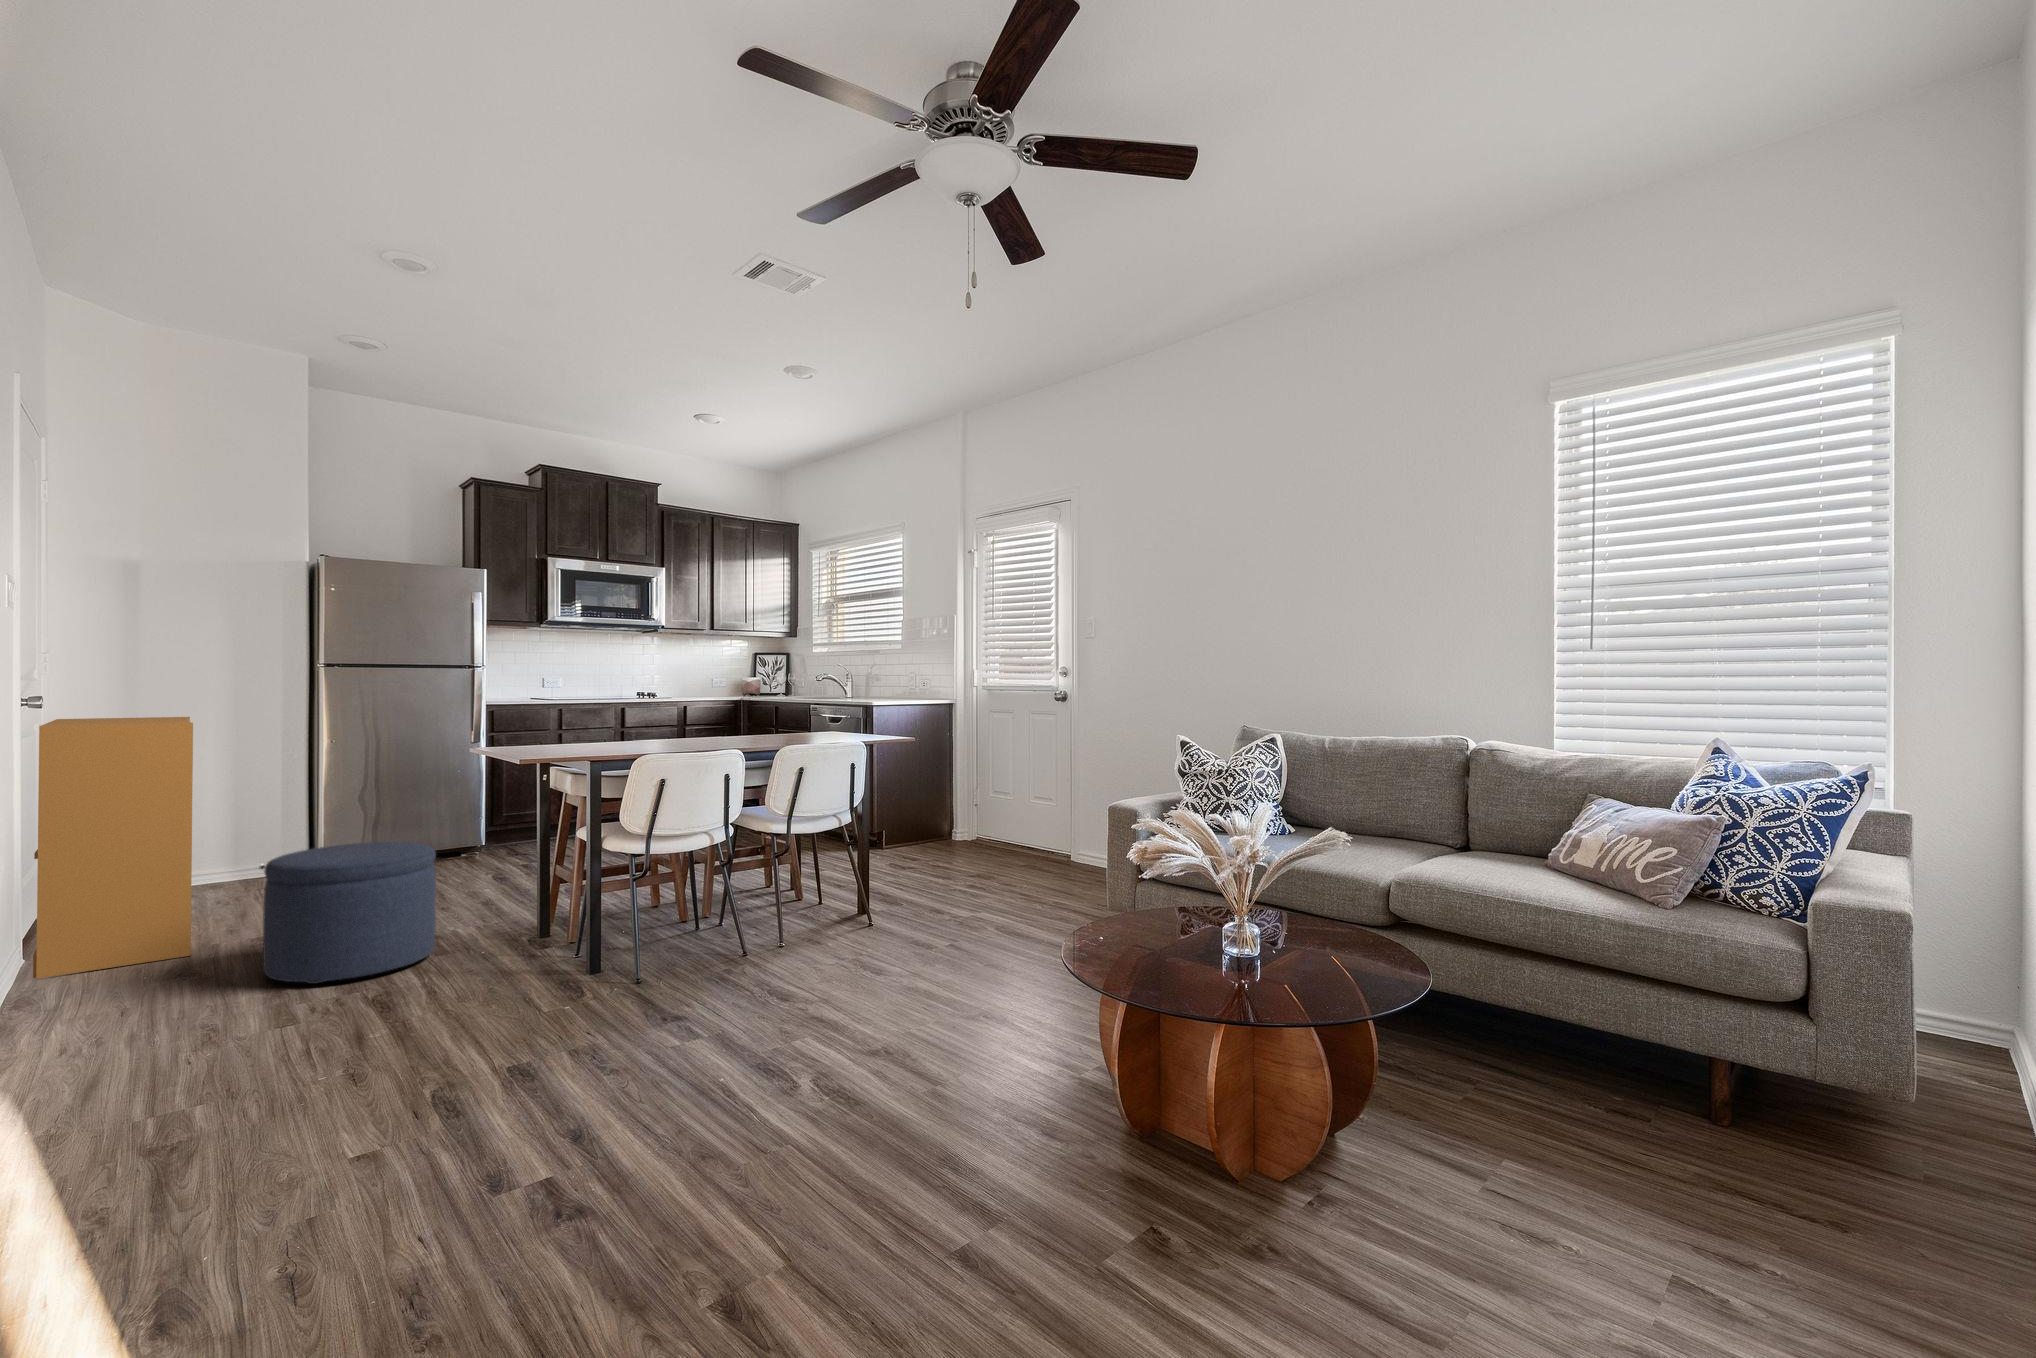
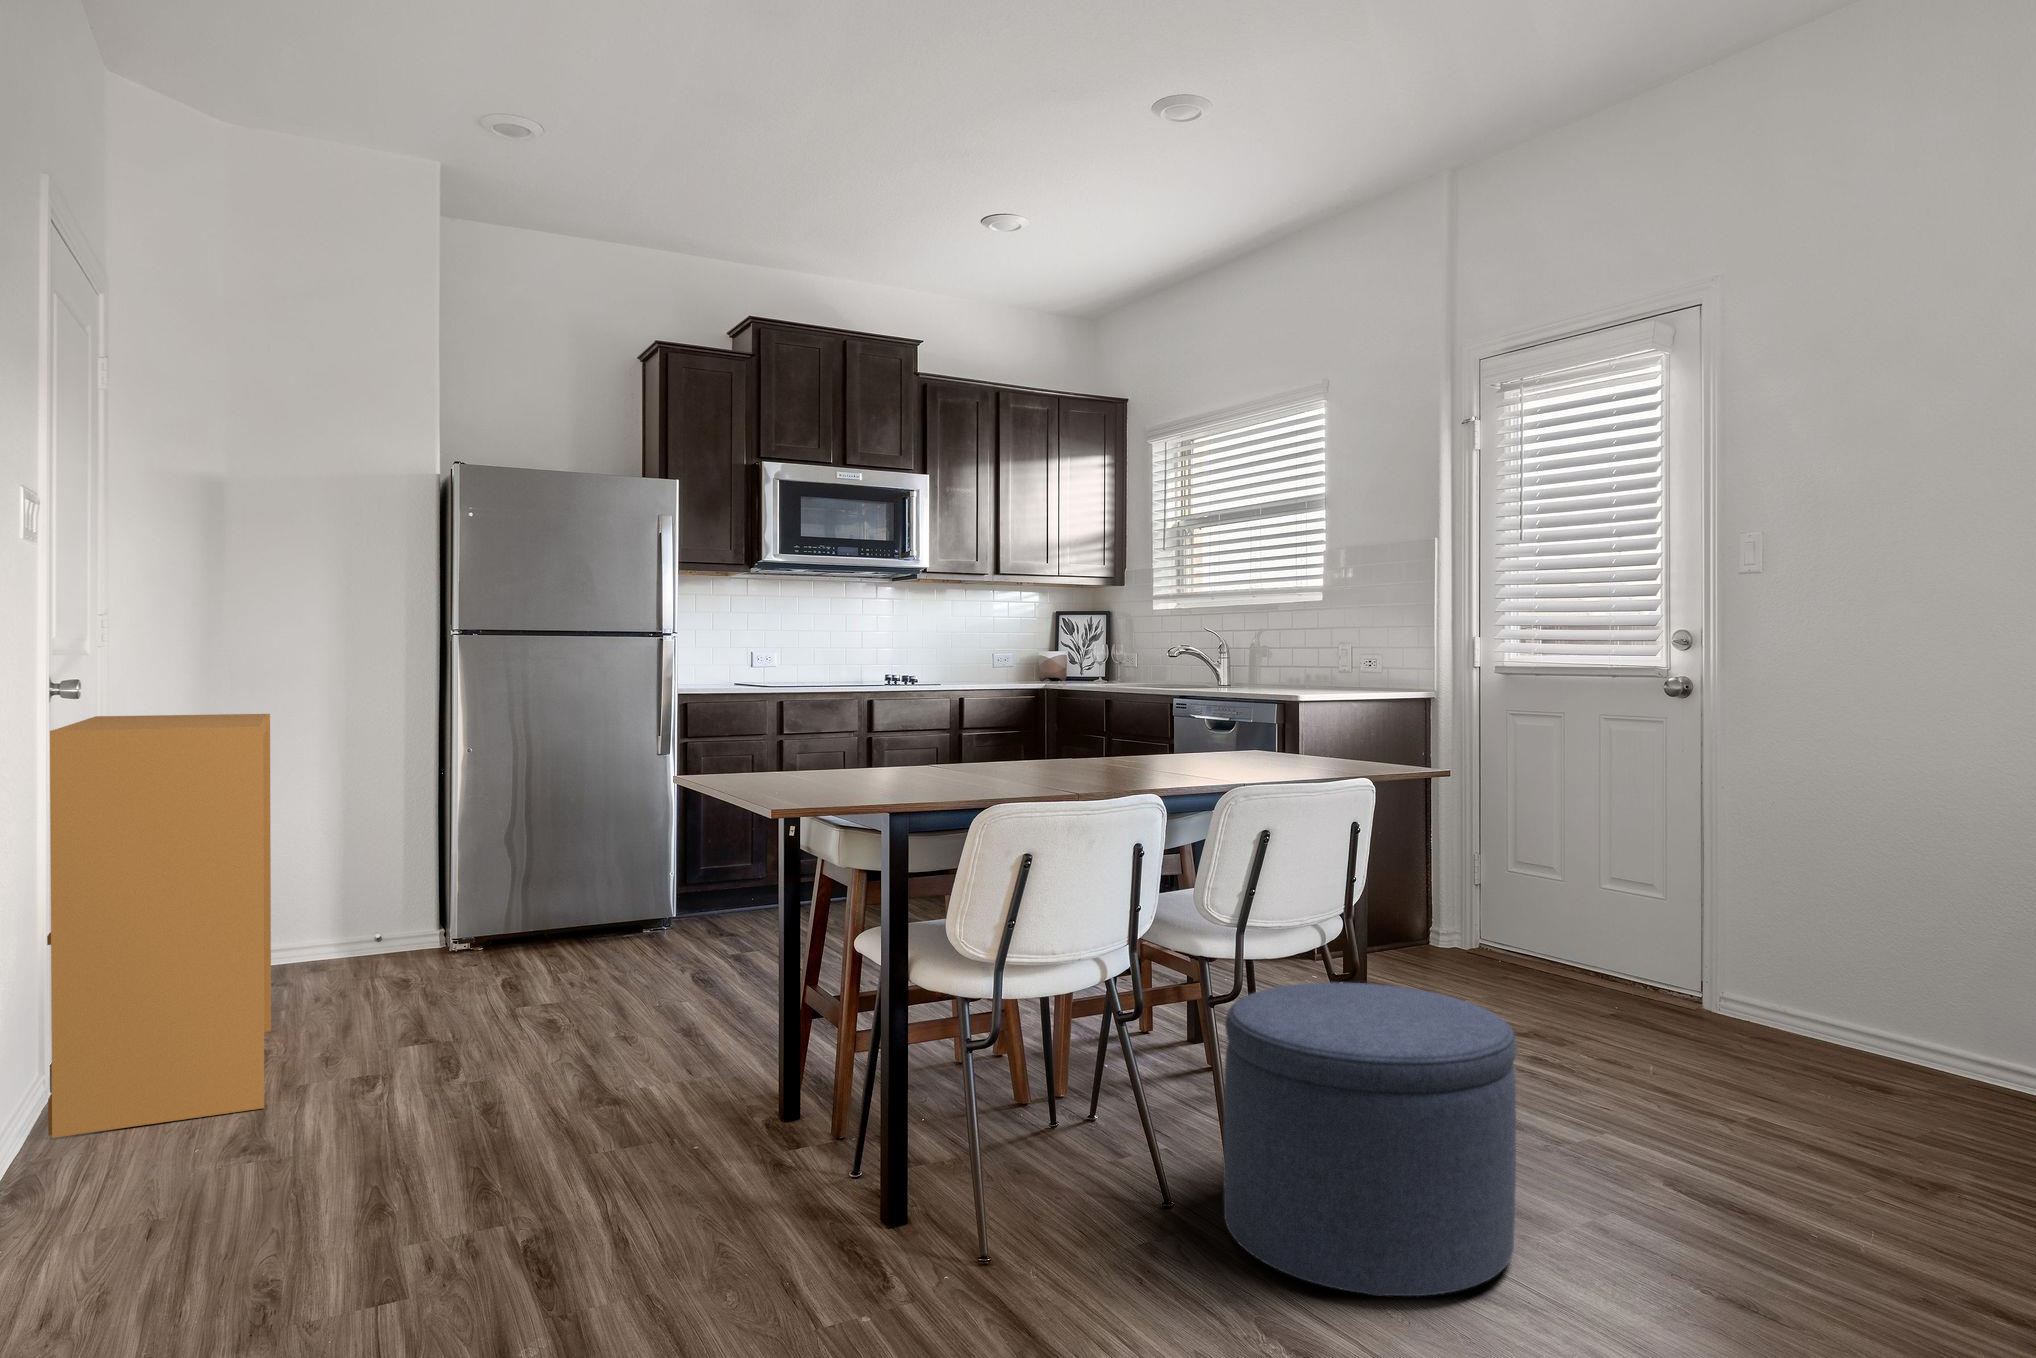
ottoman: present [263,842,436,984] -> present [1223,982,1517,1296]

